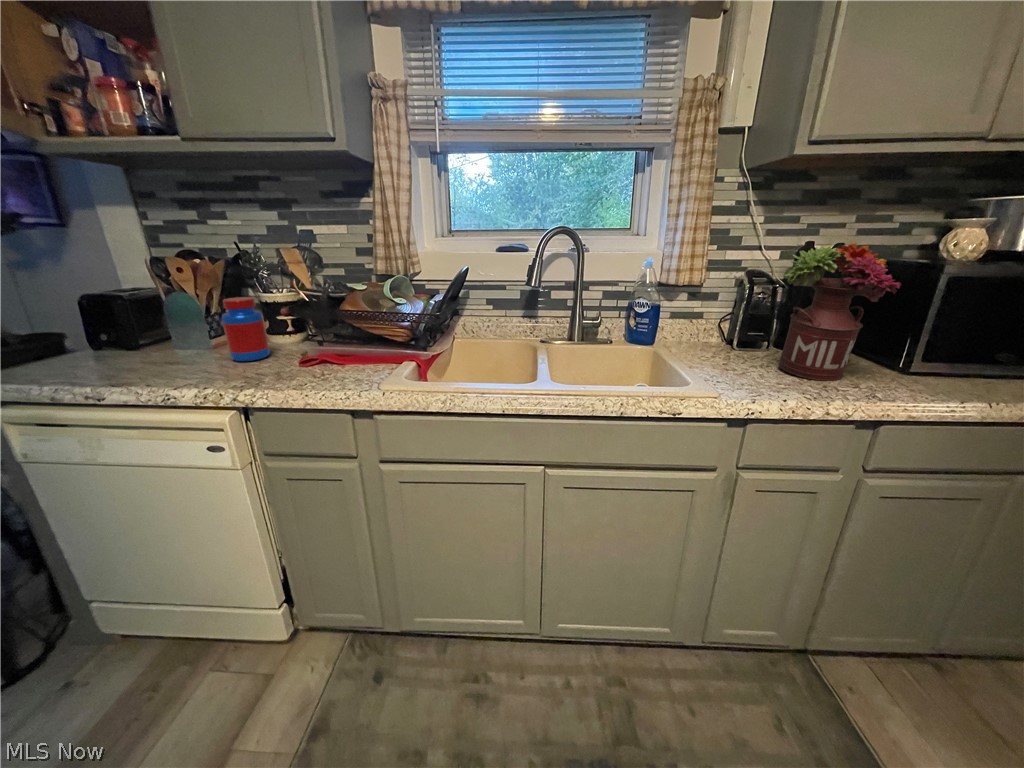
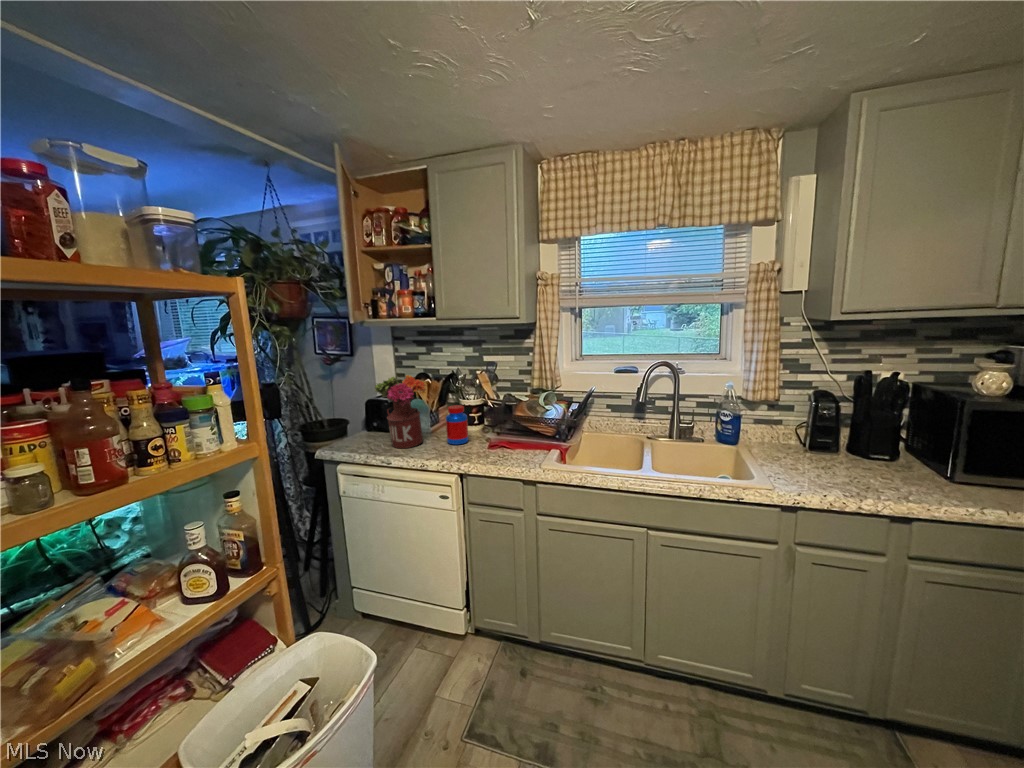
flower arrangement: present [778,242,901,381] -> present [375,375,426,448]

